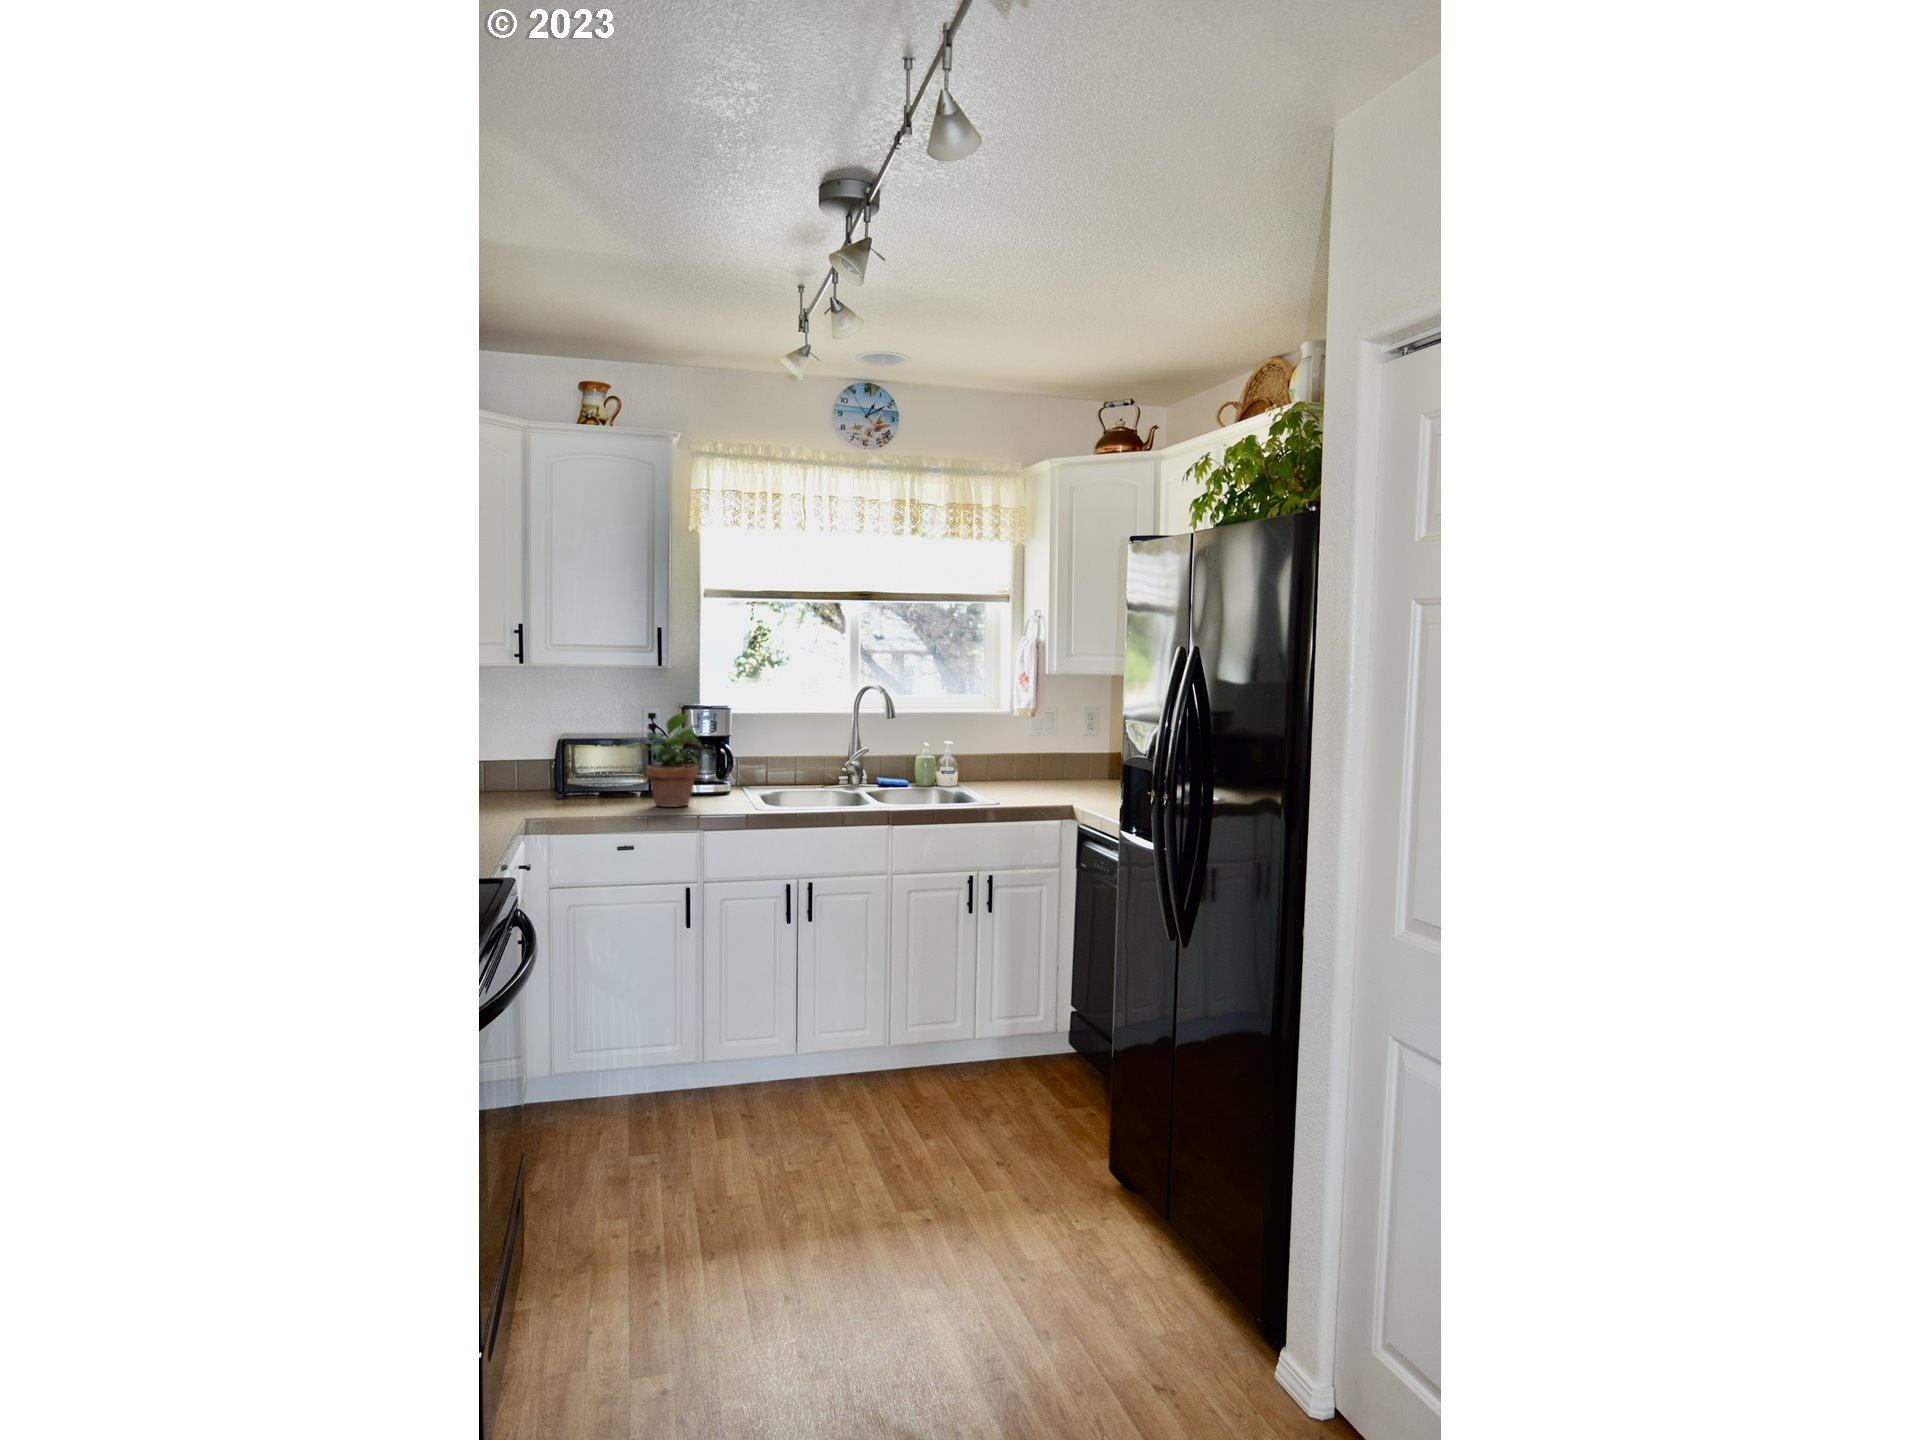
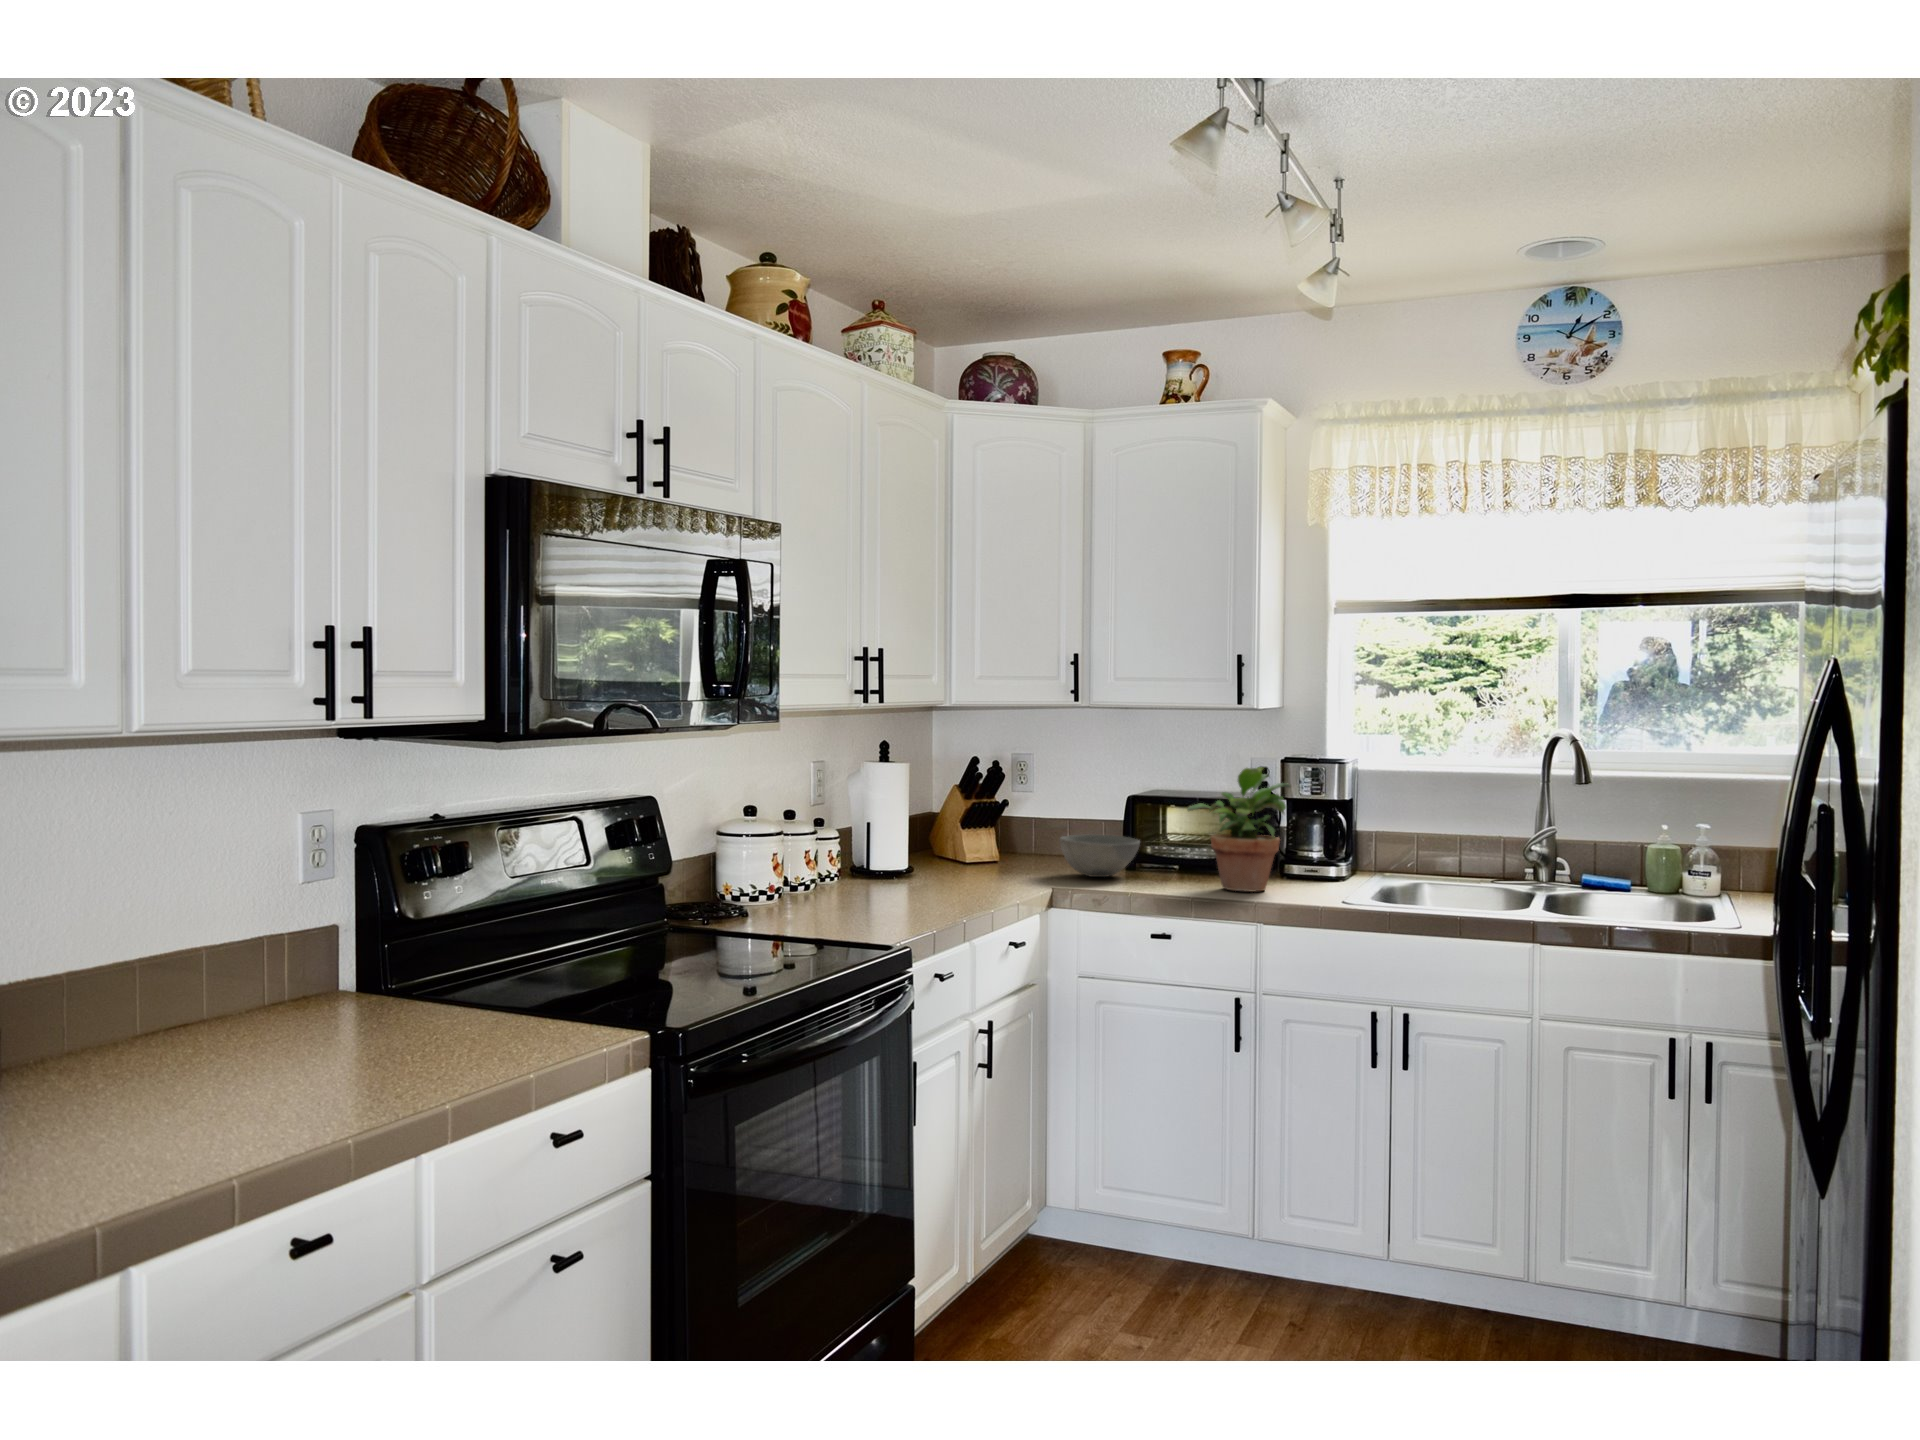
bowl: none [512,771,581,805] -> present [1059,834,1140,877]

